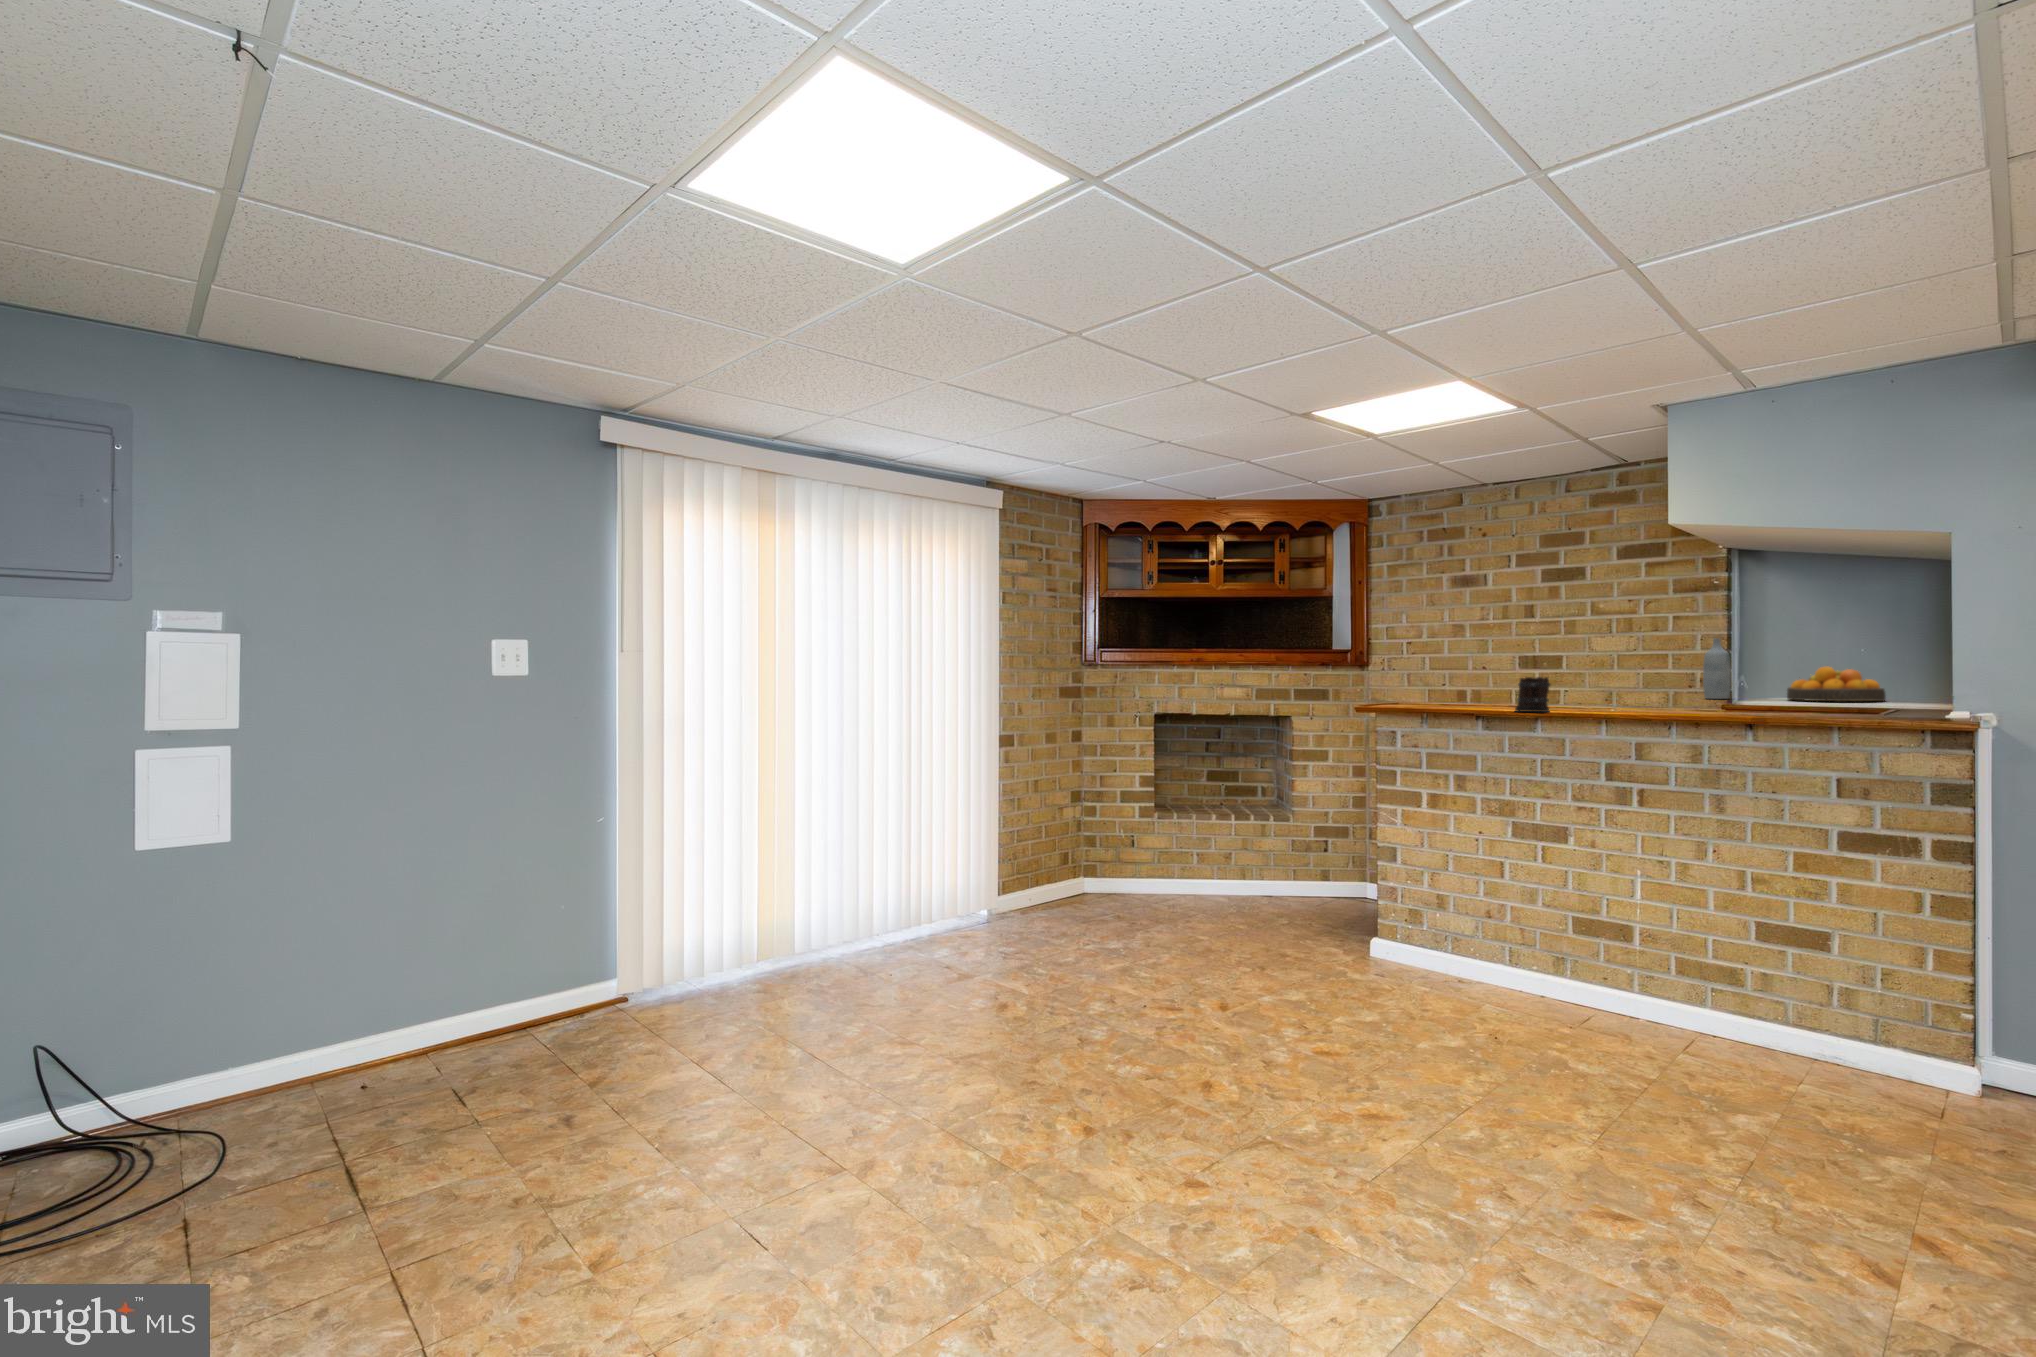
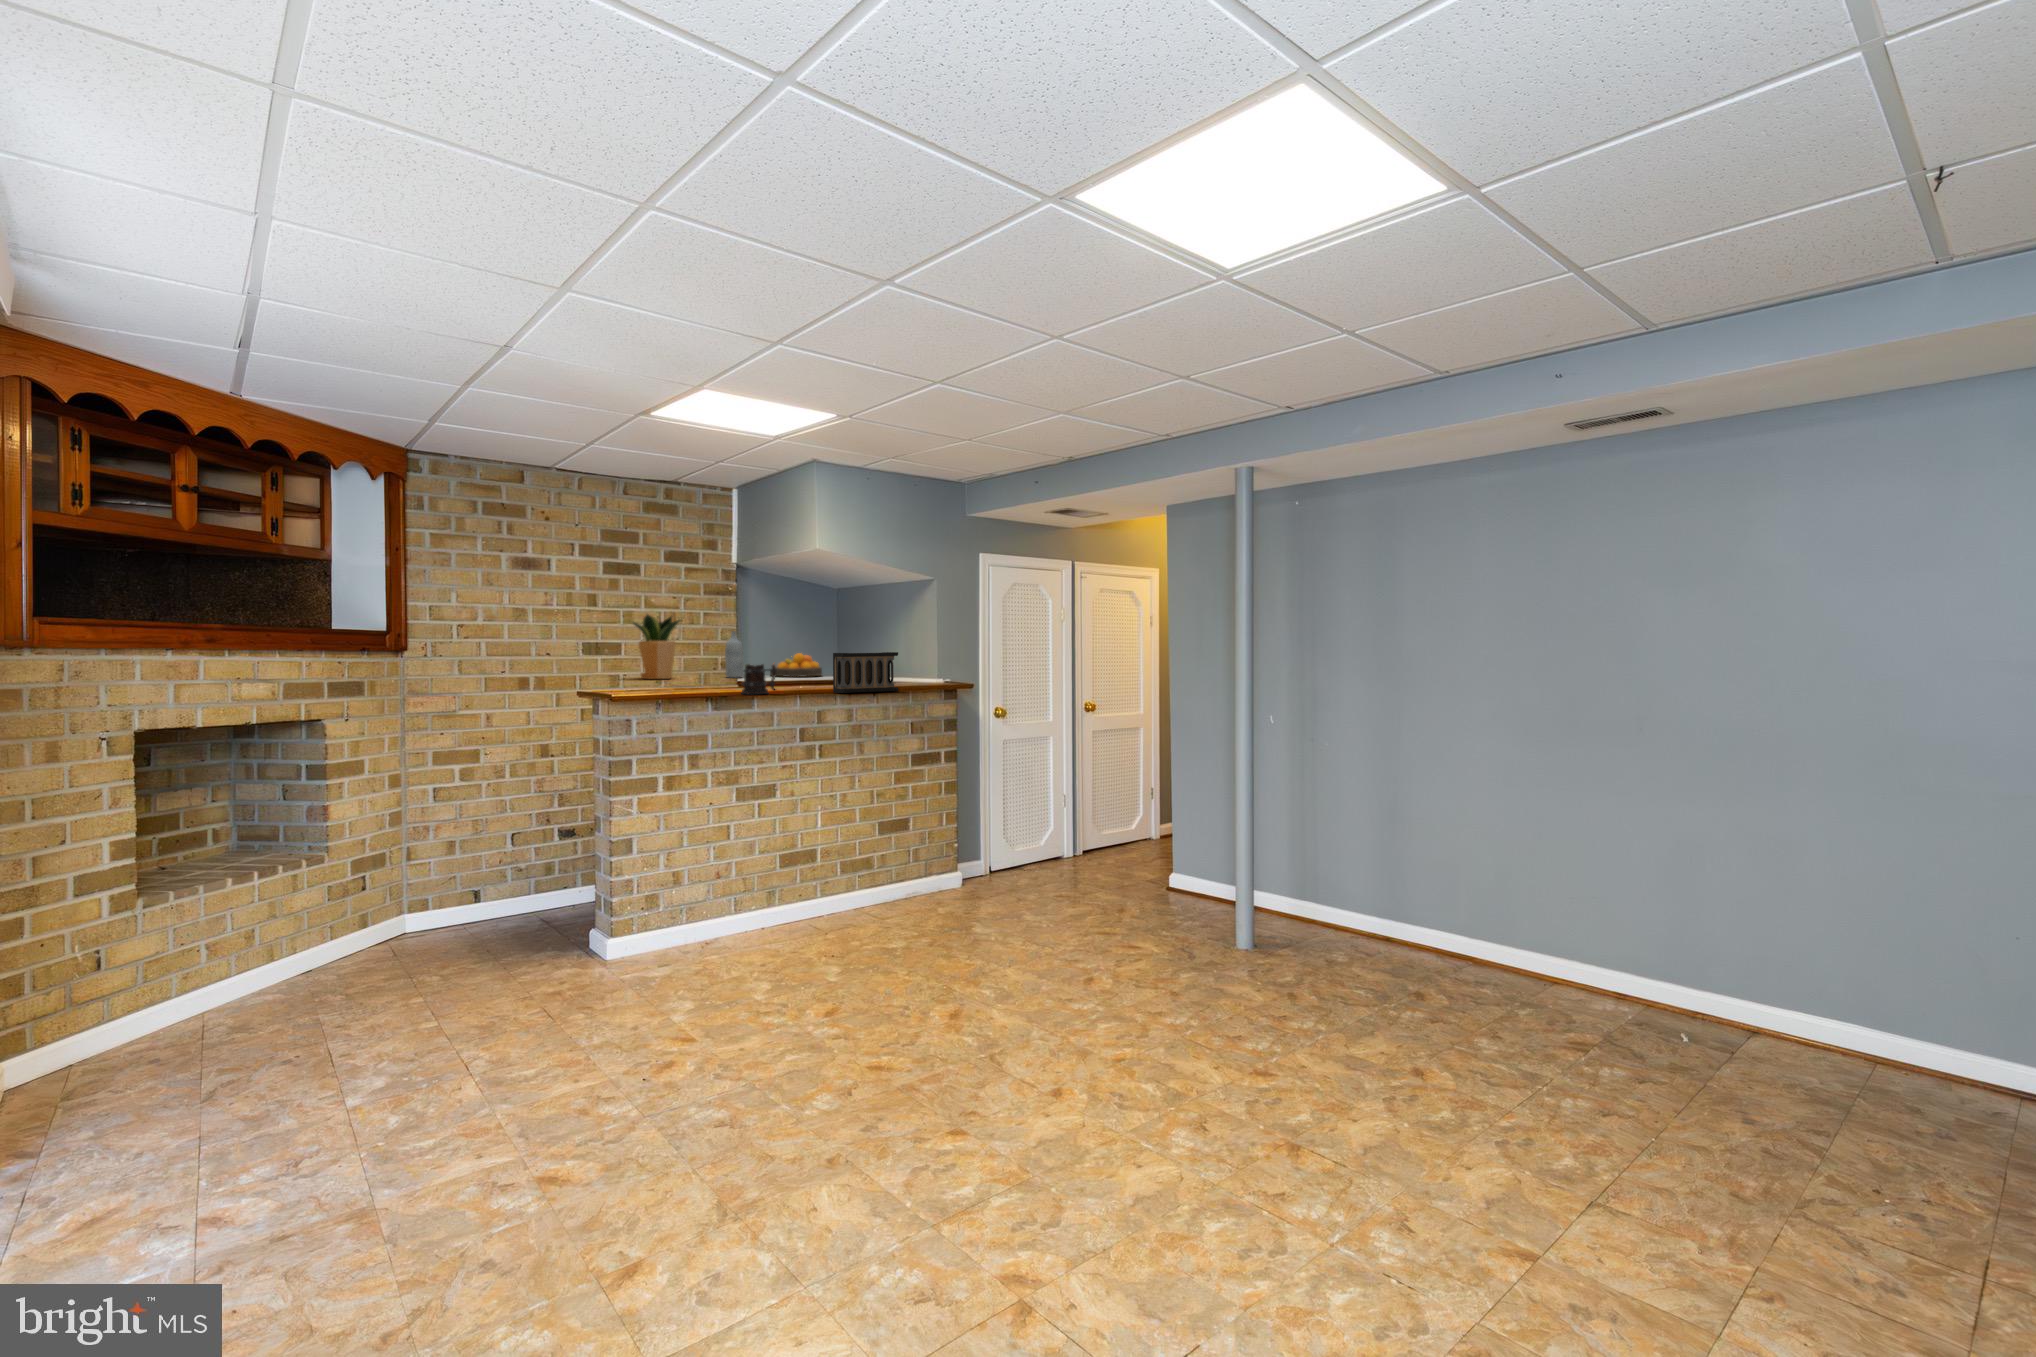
potted plant: none [1563,621,1652,697] -> present [633,614,680,679]
speaker: none [1625,661,1740,719] -> present [833,652,898,693]

